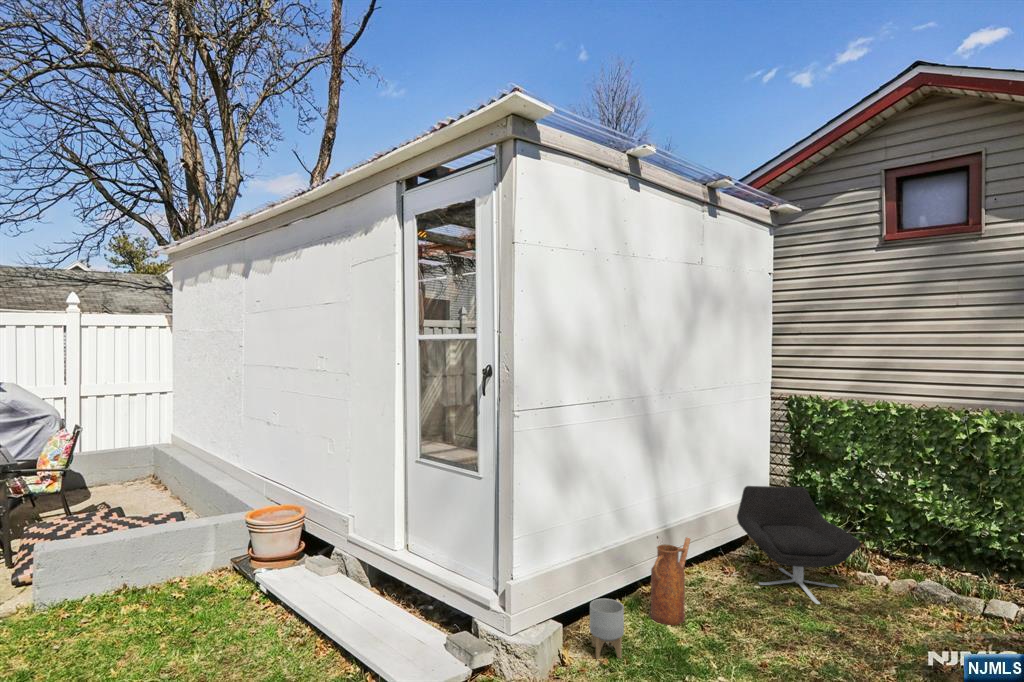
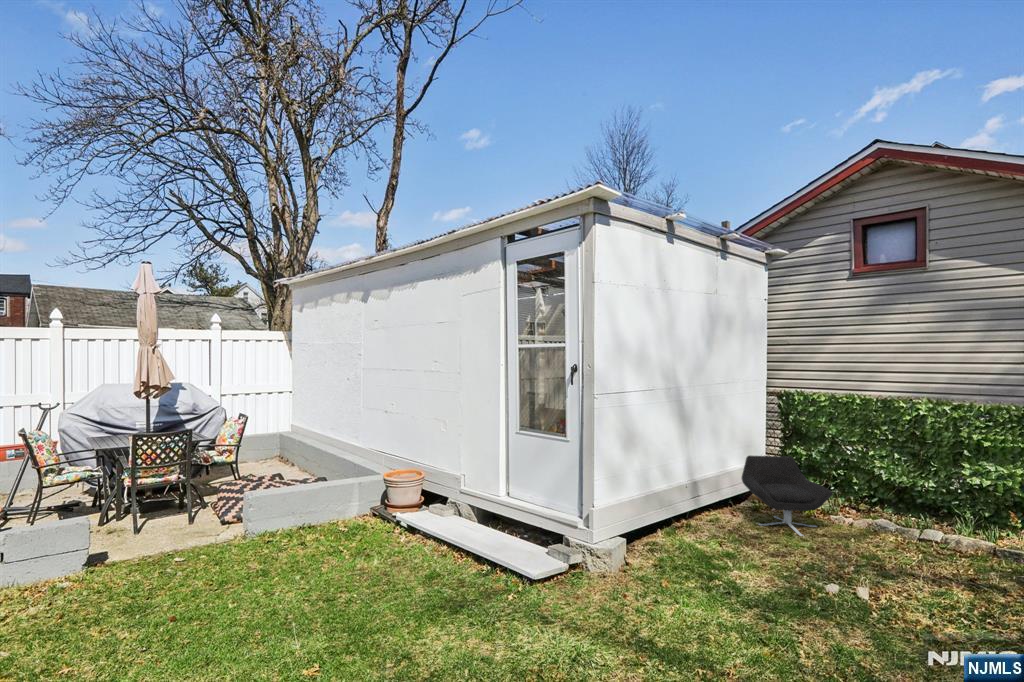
watering can: present [651,537,690,625] -> none [682,487,709,546]
planter: present [590,599,624,659] -> none [643,524,667,562]

